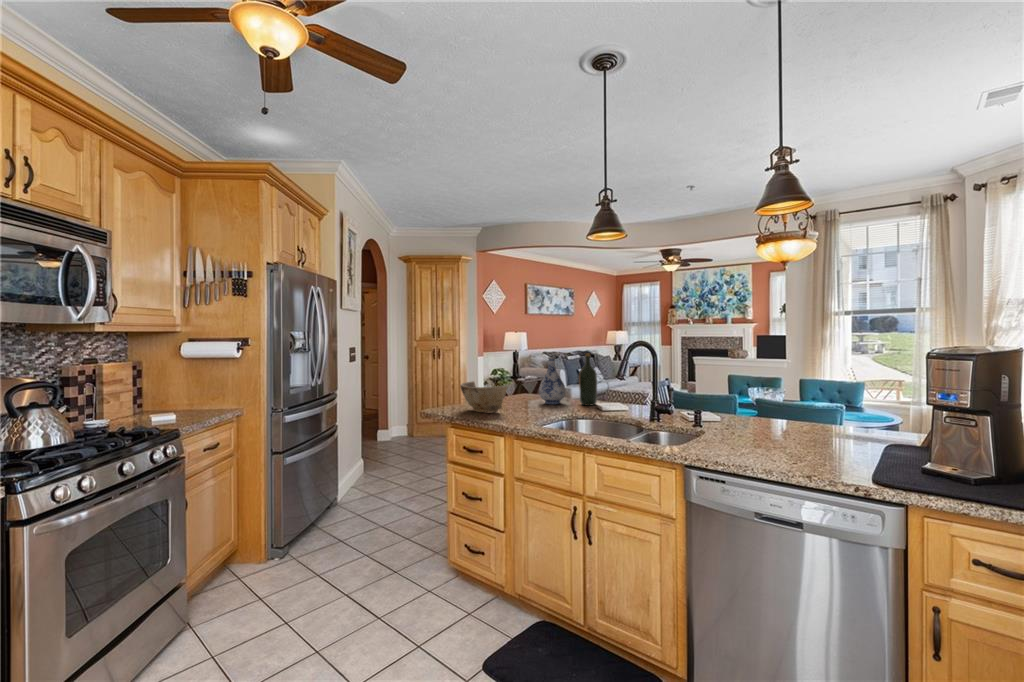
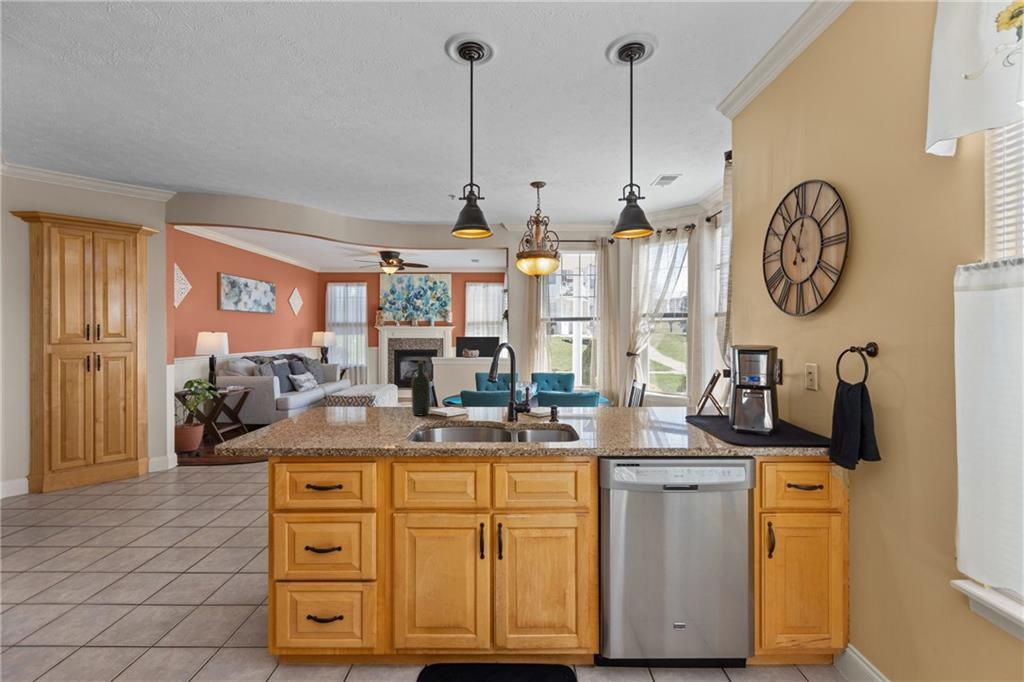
vase: present [539,357,566,404] -> none [365,365,396,418]
bowl: present [460,381,508,412] -> none [284,400,358,438]

